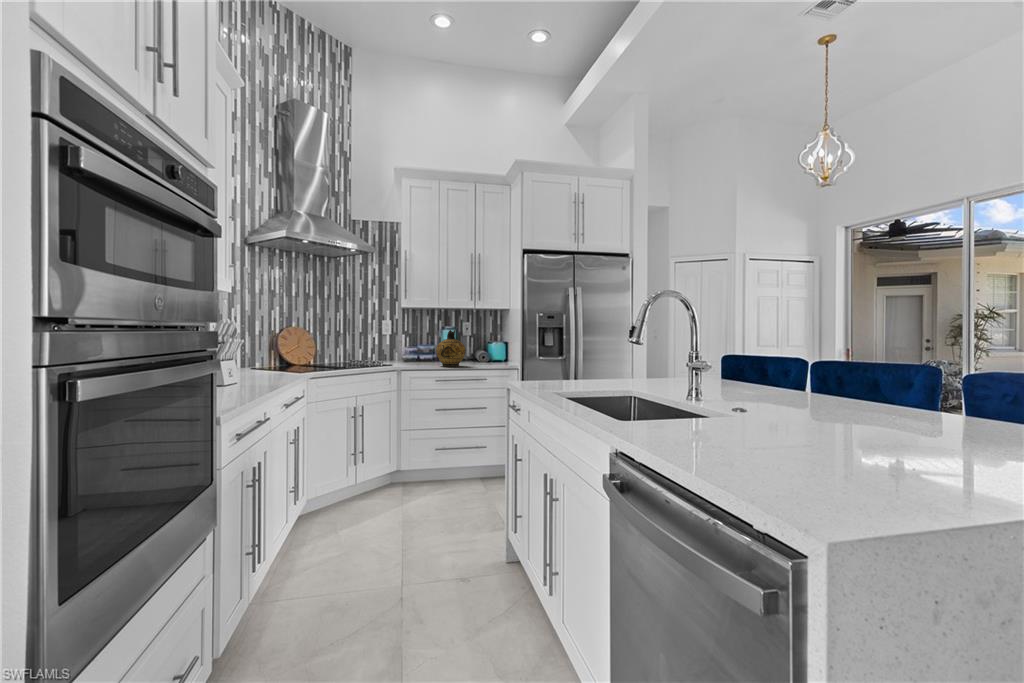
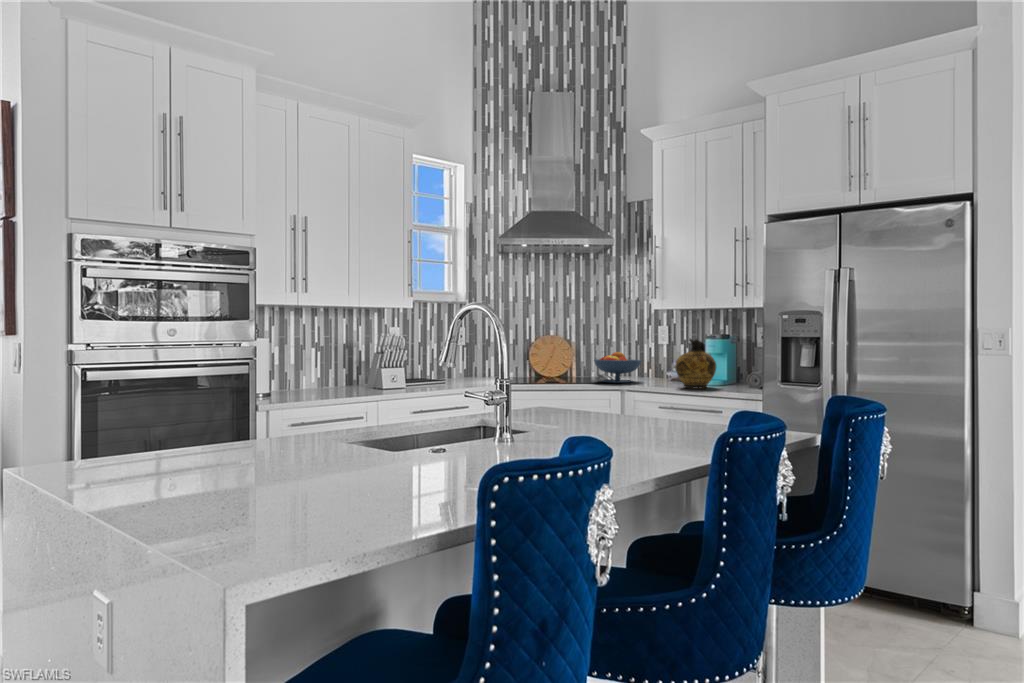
fruit bowl: none [355,340,396,365] -> present [594,352,642,383]

